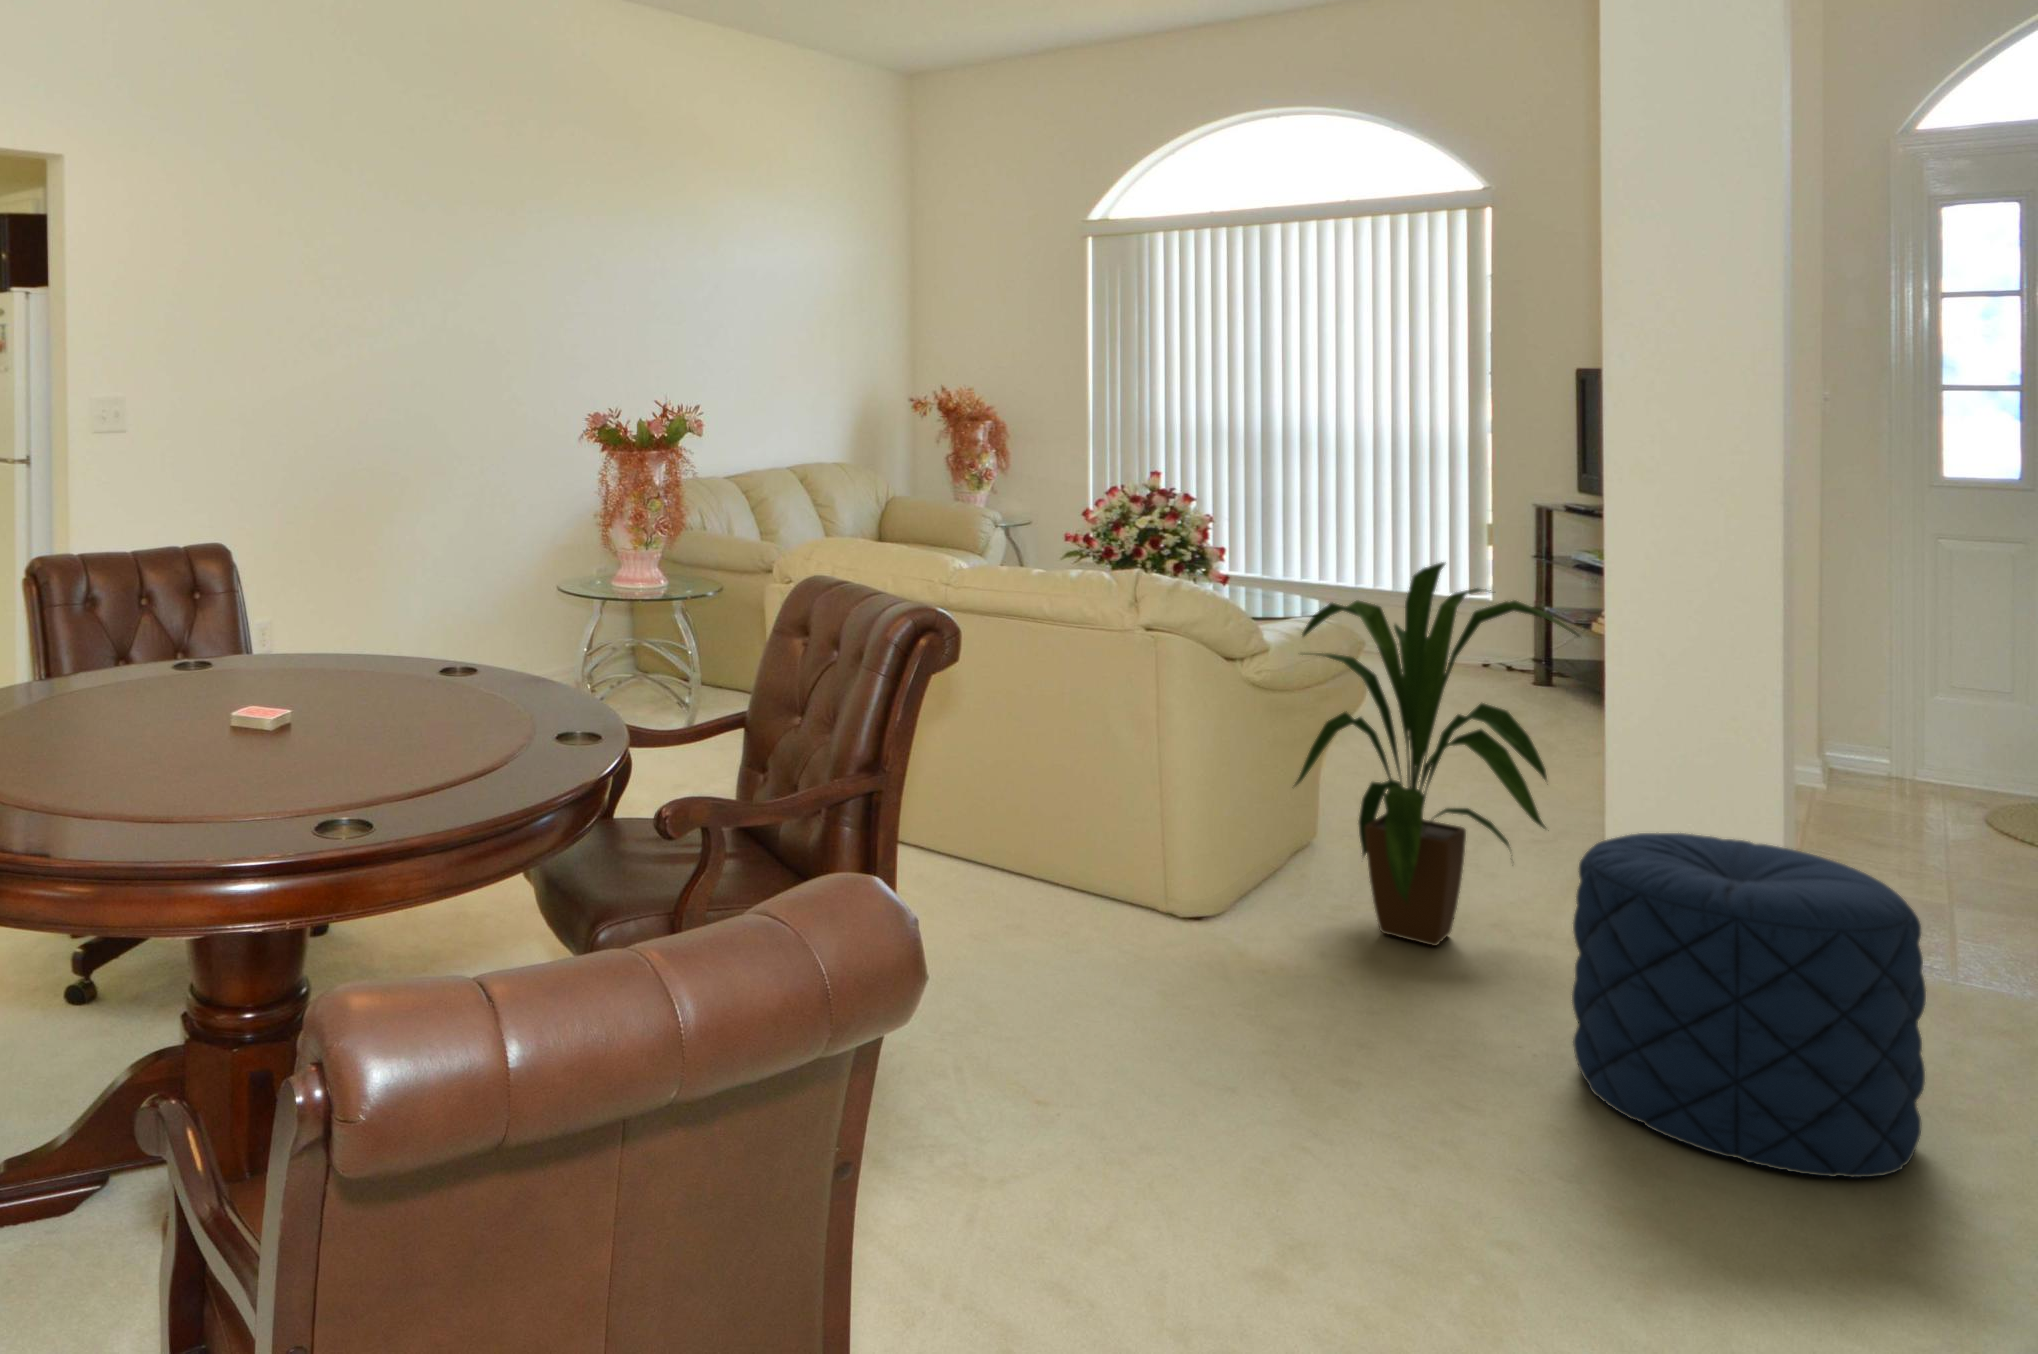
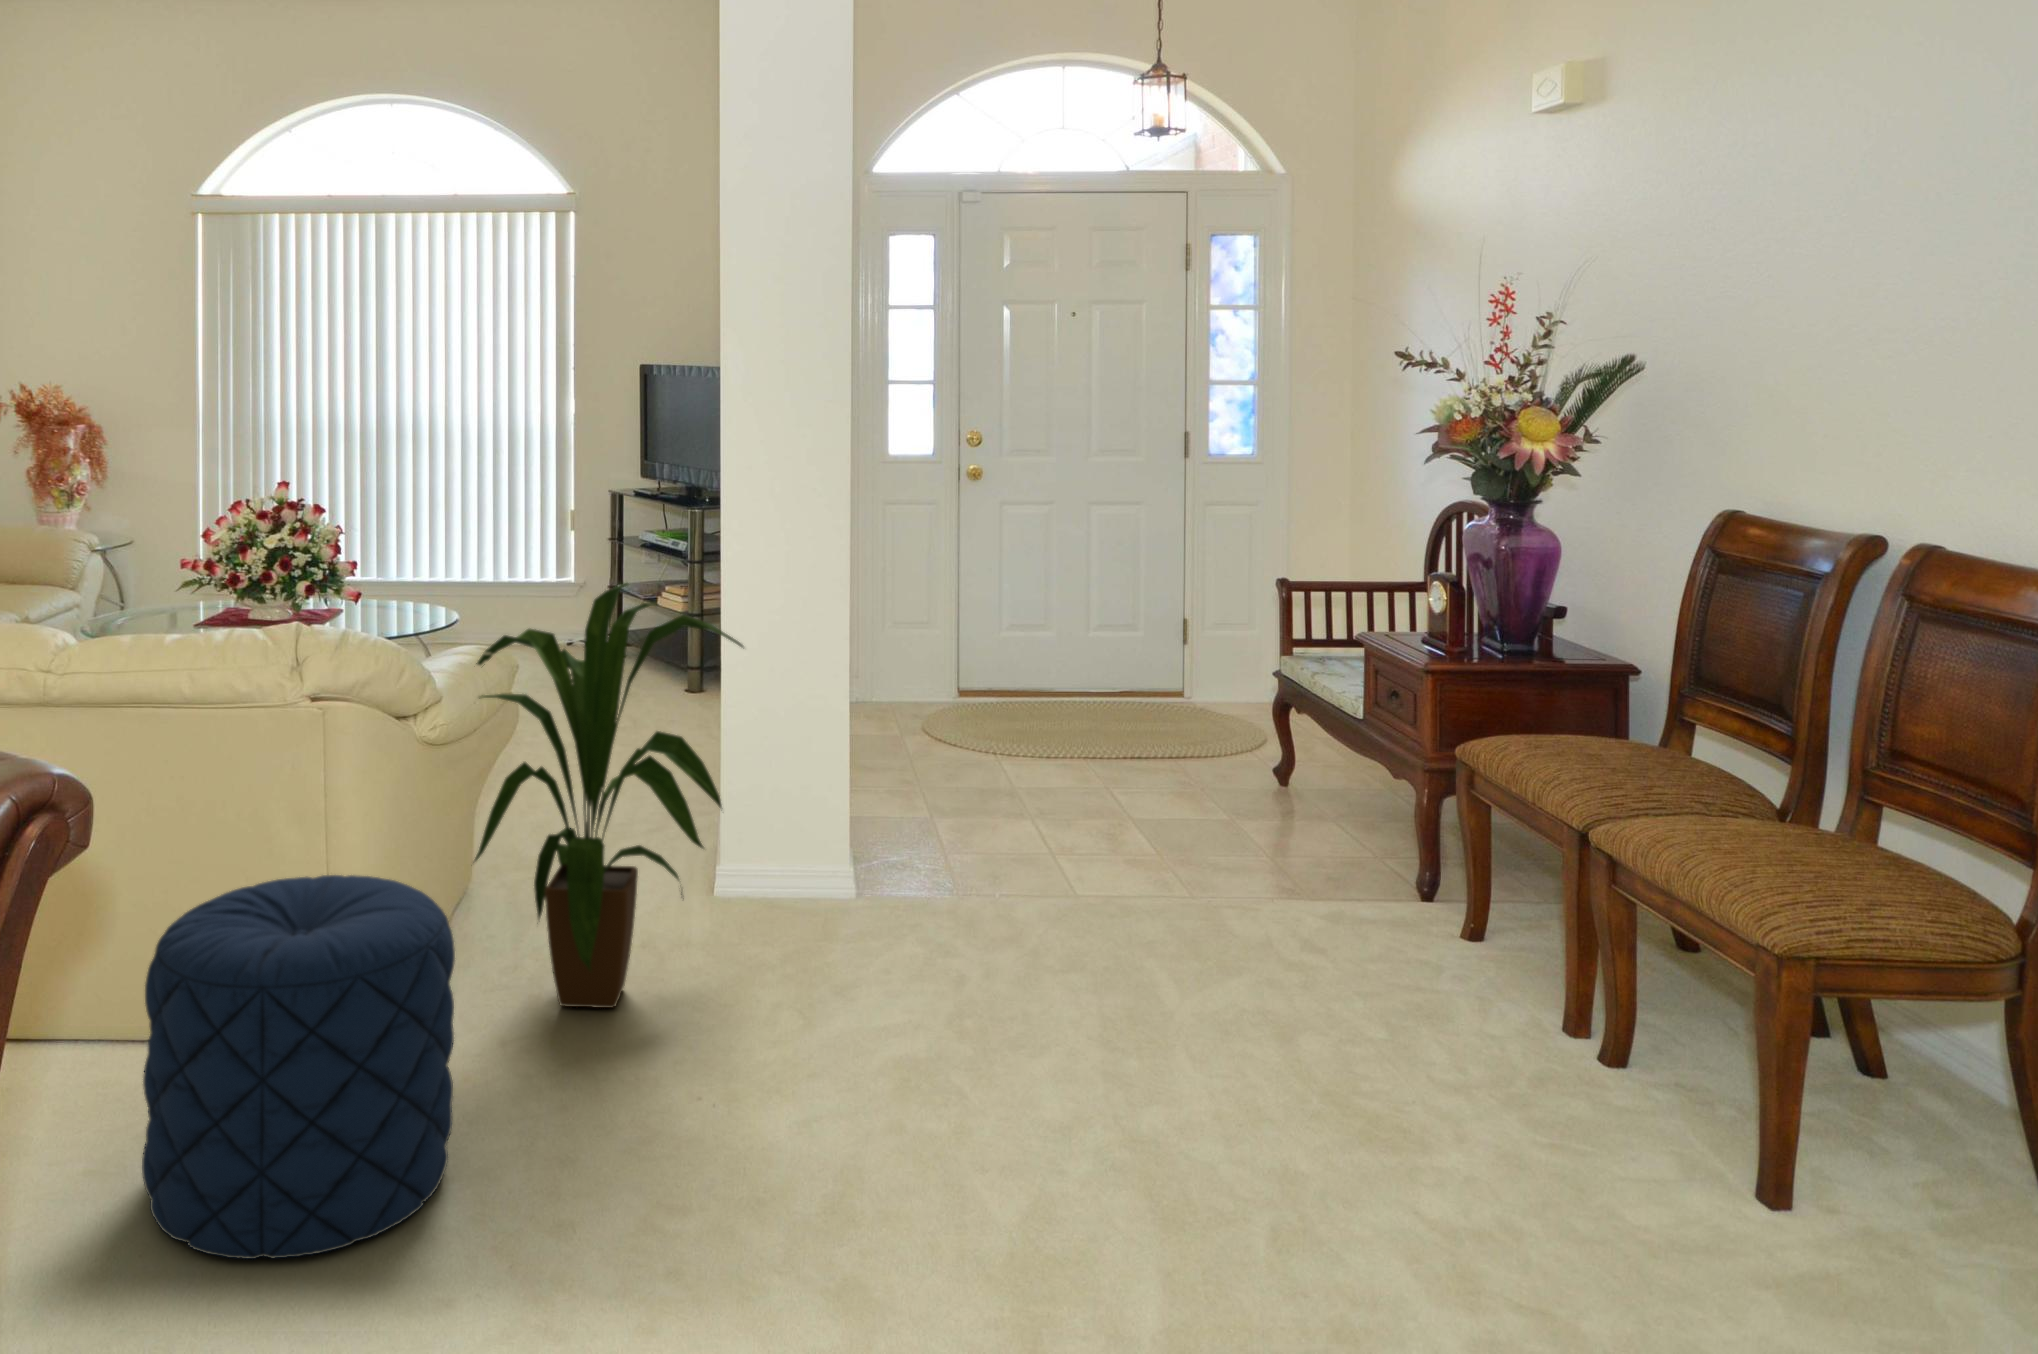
pouf: present [1572,833,1926,1177] -> present [142,875,455,1259]

